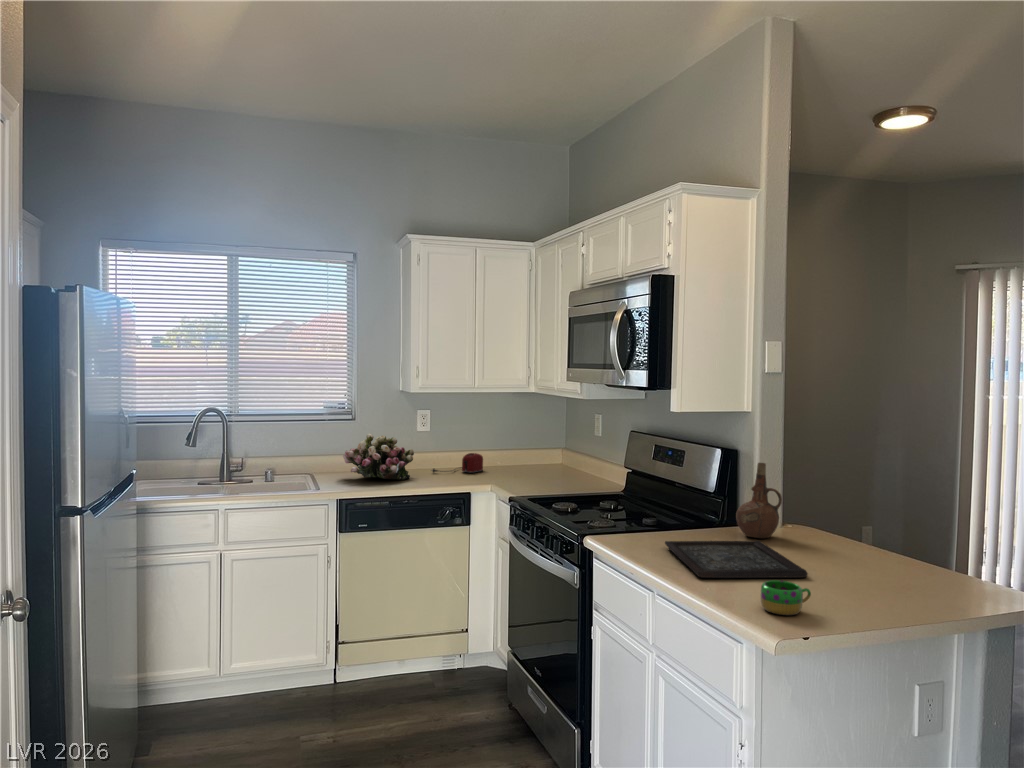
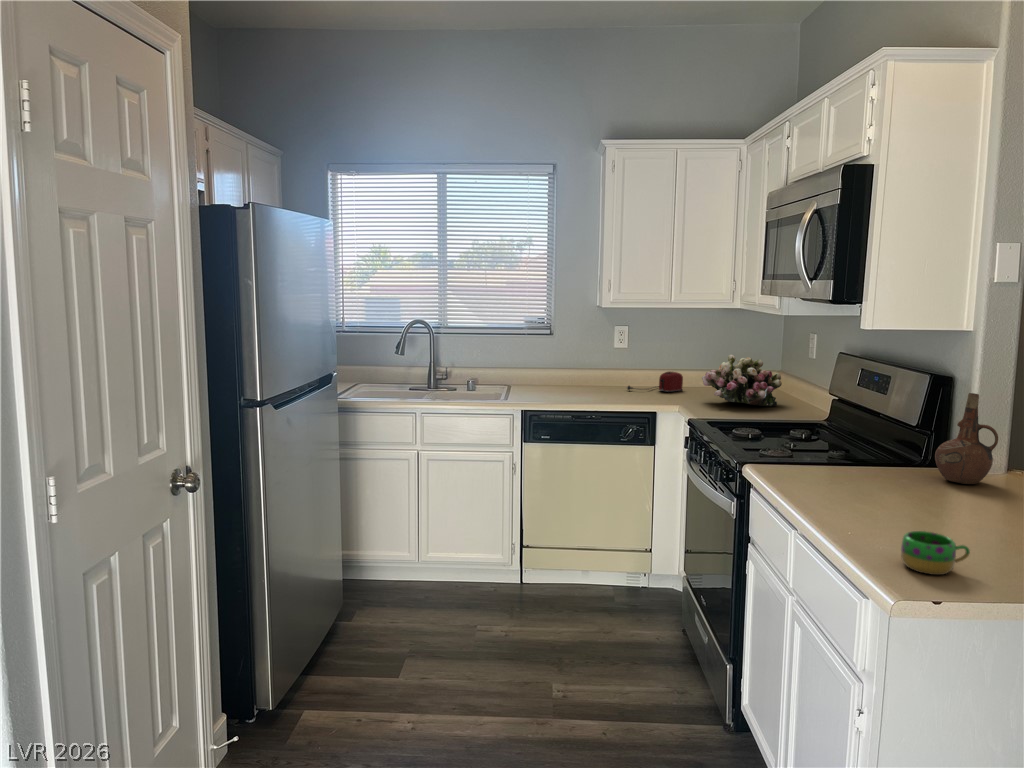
flower arrangement: present [343,434,414,480] -> present [702,355,782,406]
tray: present [665,541,807,578] -> none [830,477,994,533]

